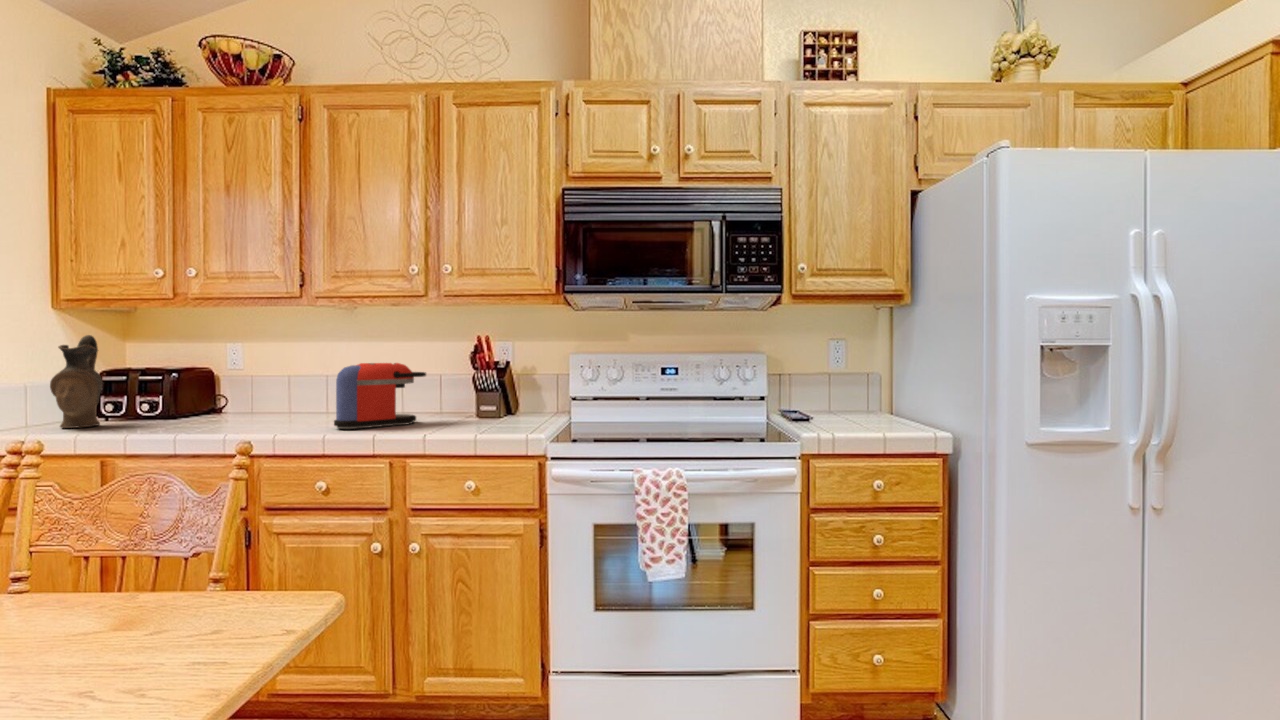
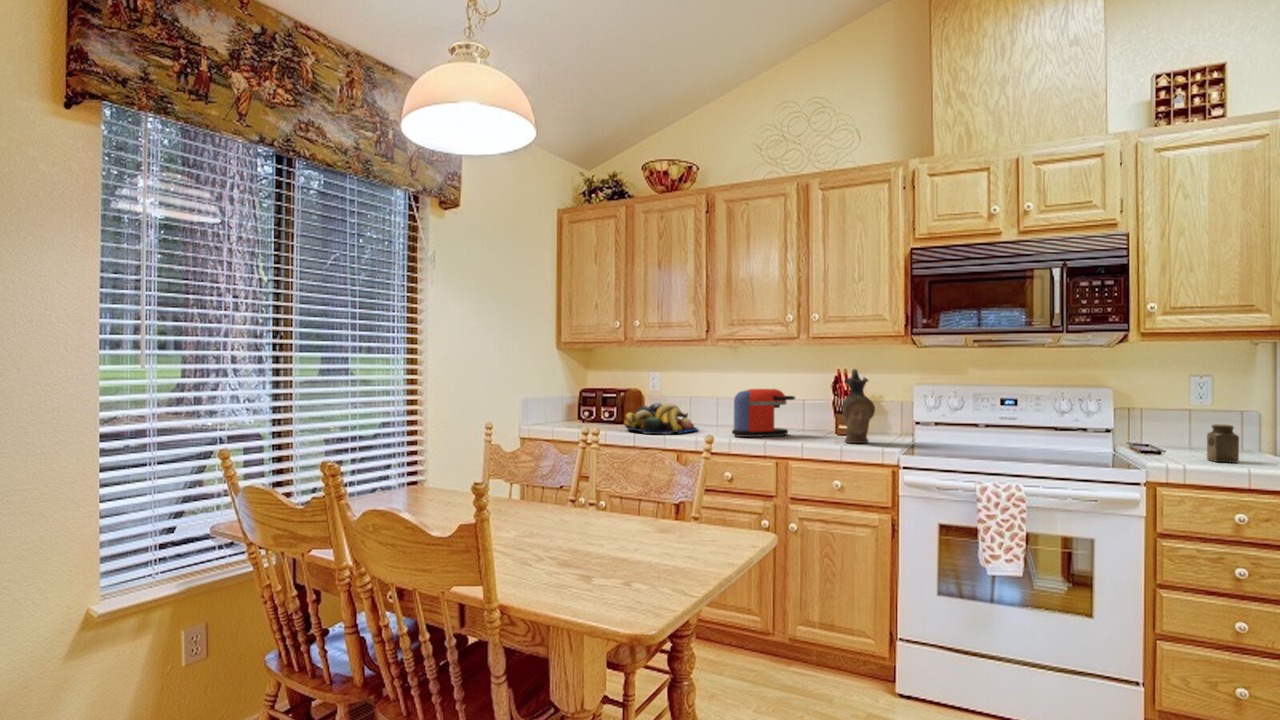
ceramic pitcher: present [50,335,102,428] -> present [843,369,875,443]
fruit bowl: none [163,387,291,432] -> present [624,403,697,434]
salt shaker: none [847,389,875,428] -> present [1207,424,1239,463]

